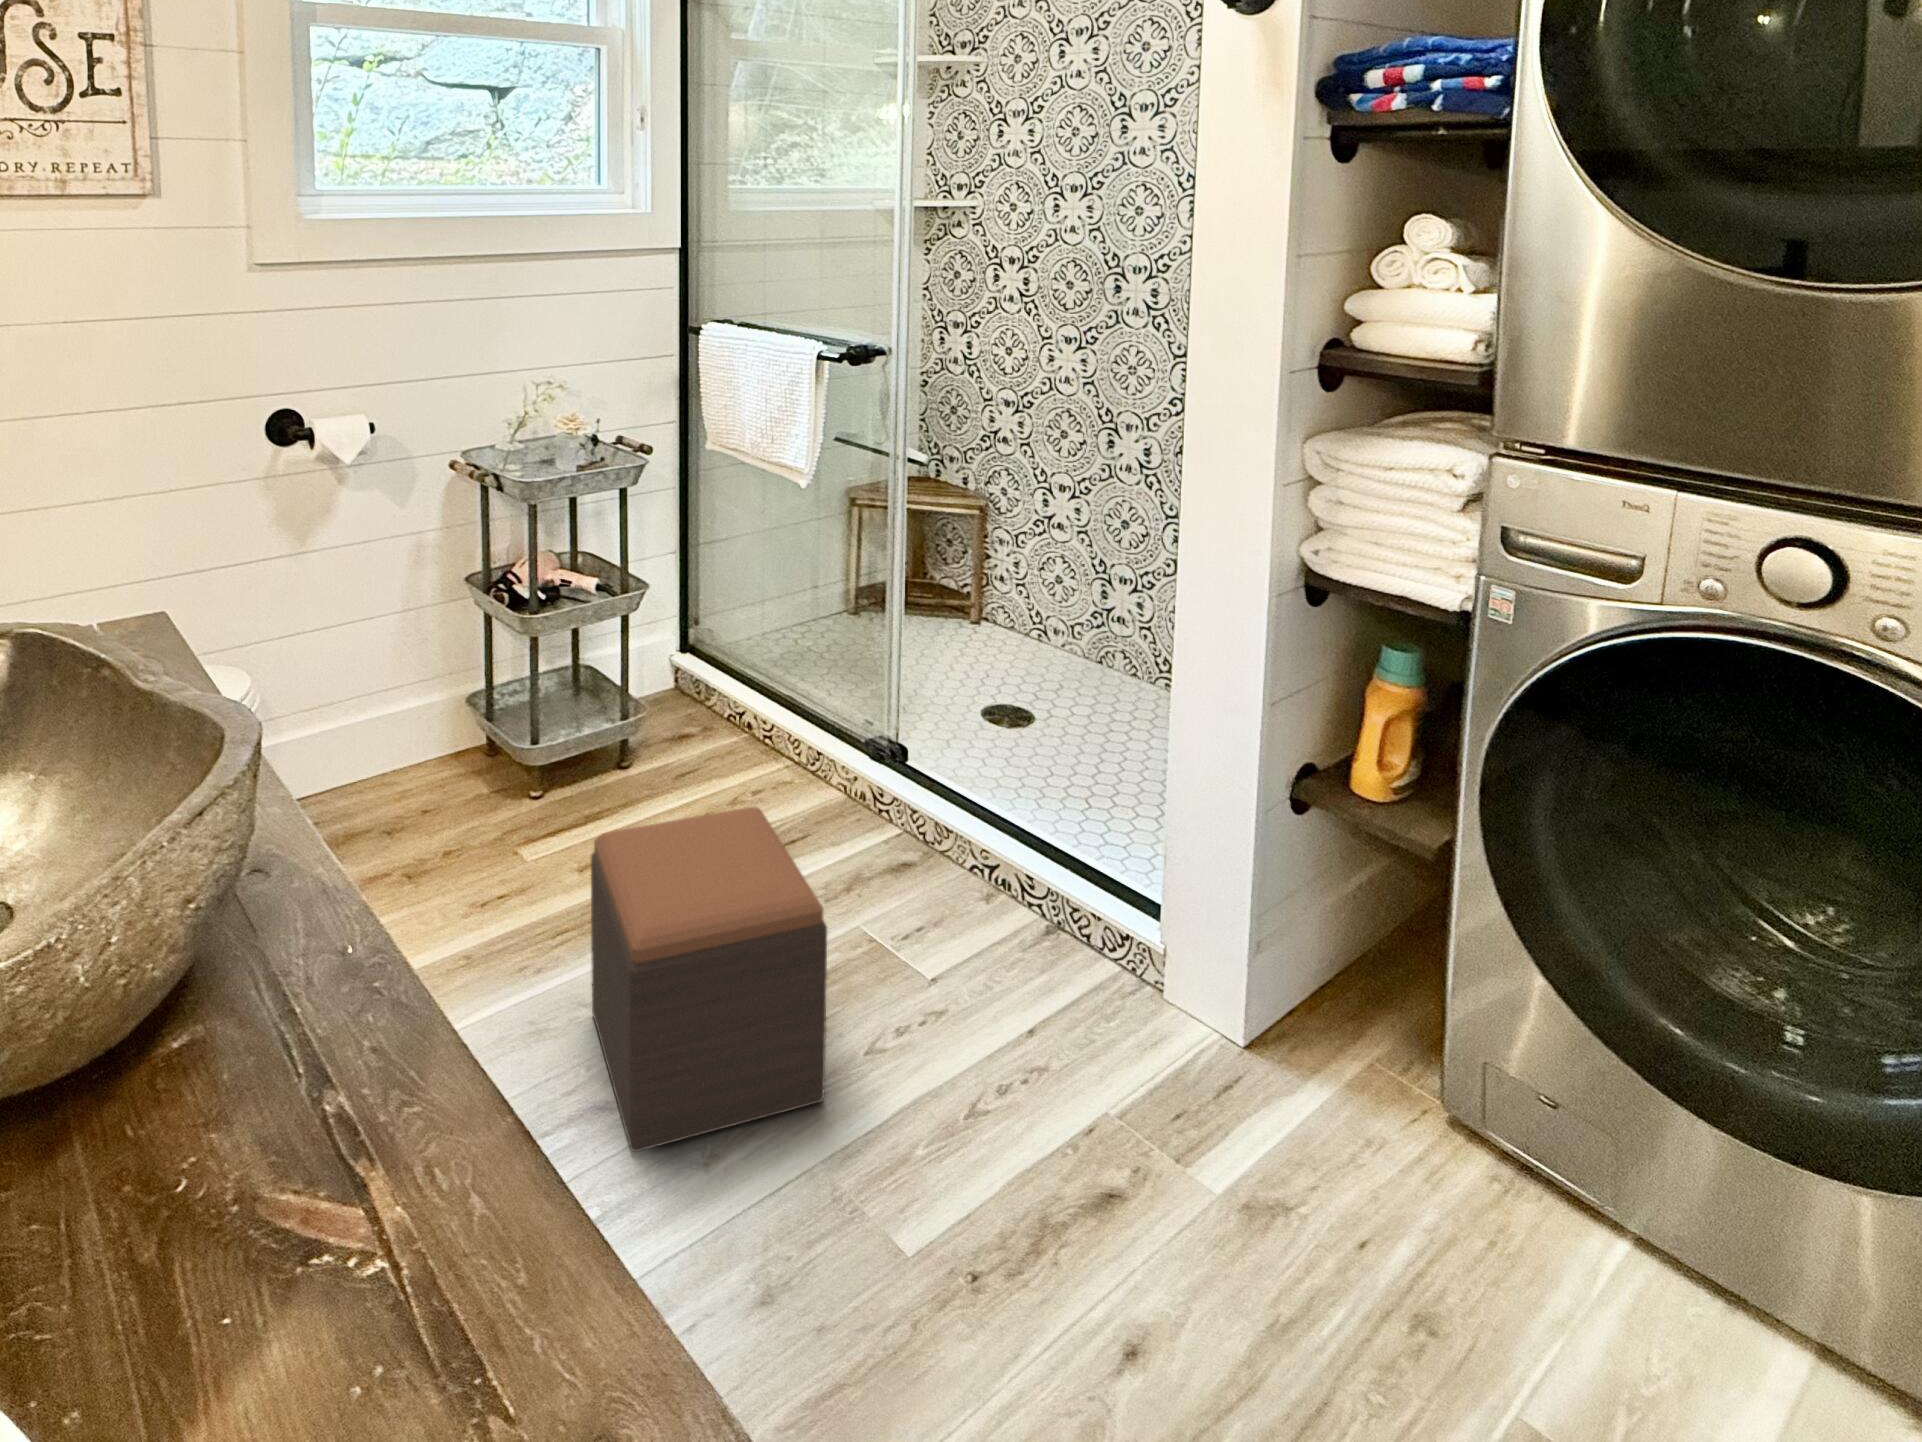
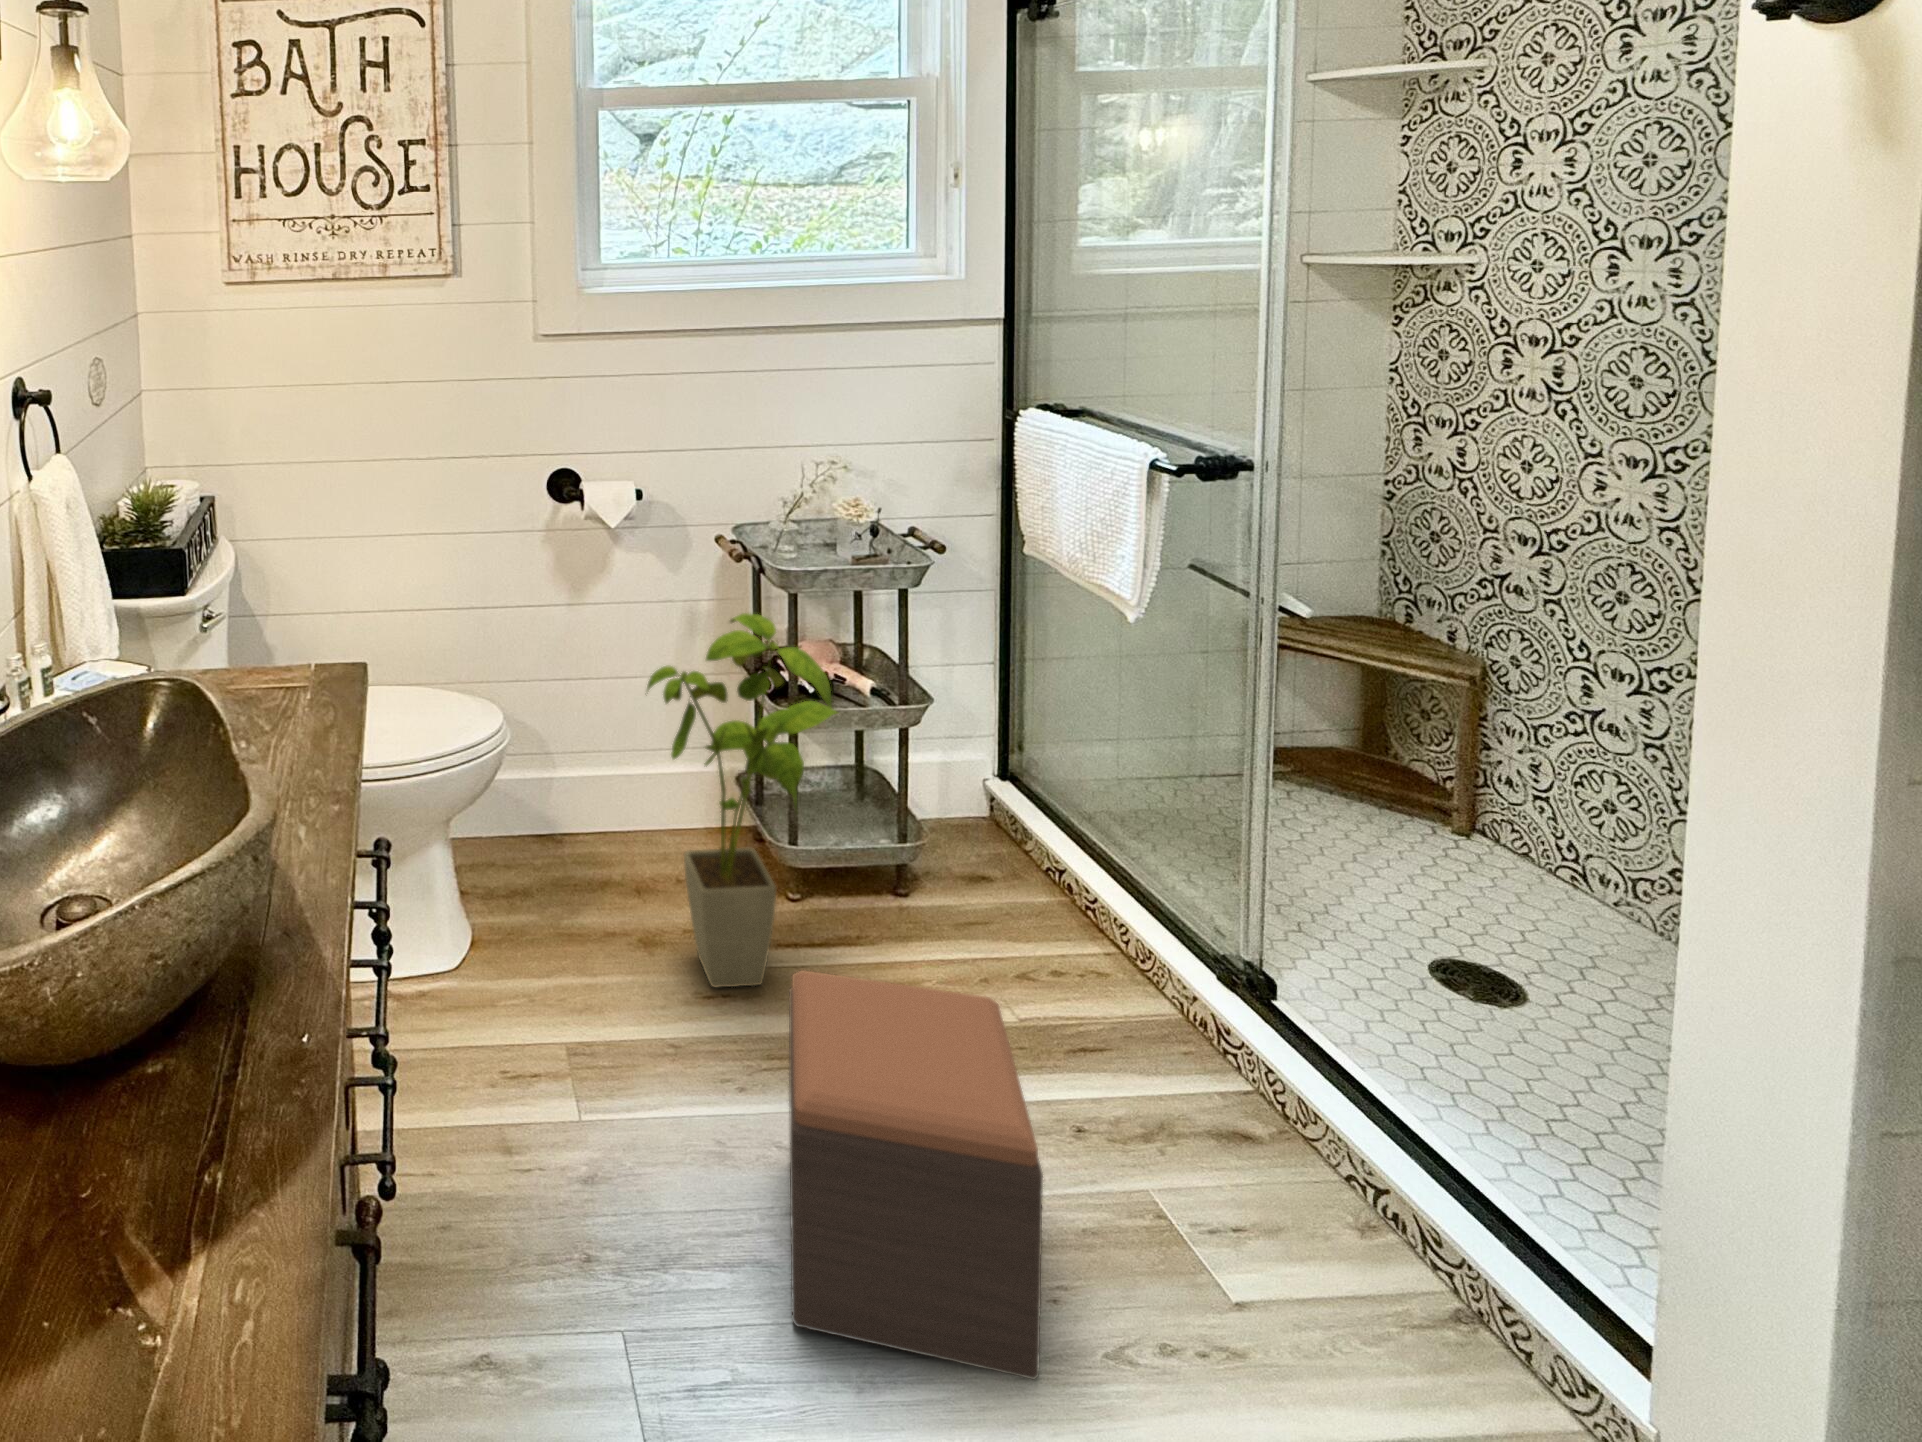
house plant: none [407,522,600,892] -> present [647,613,837,988]

